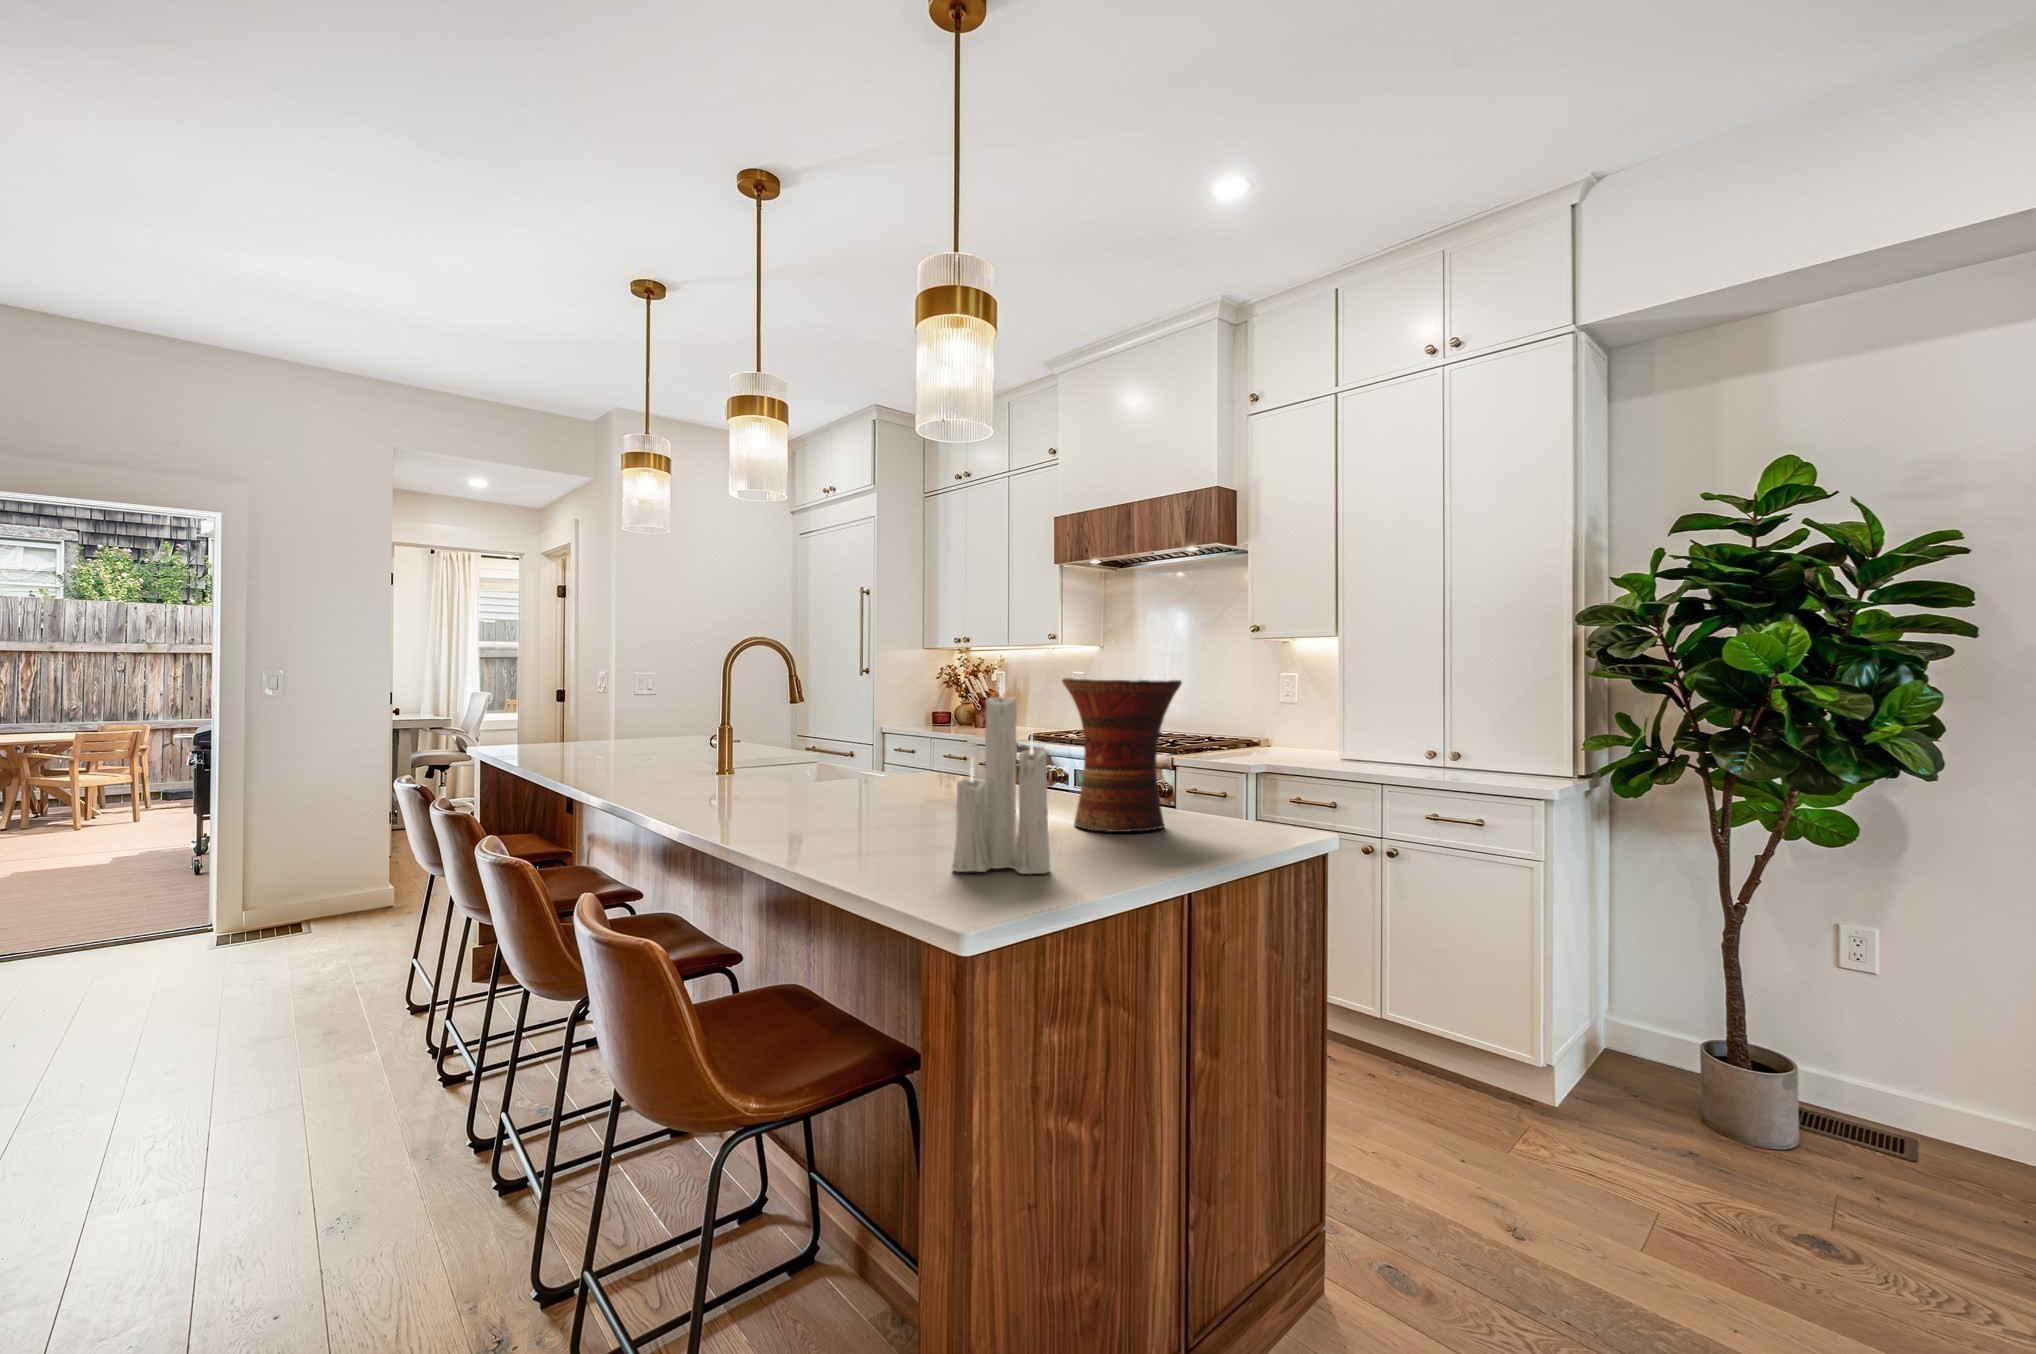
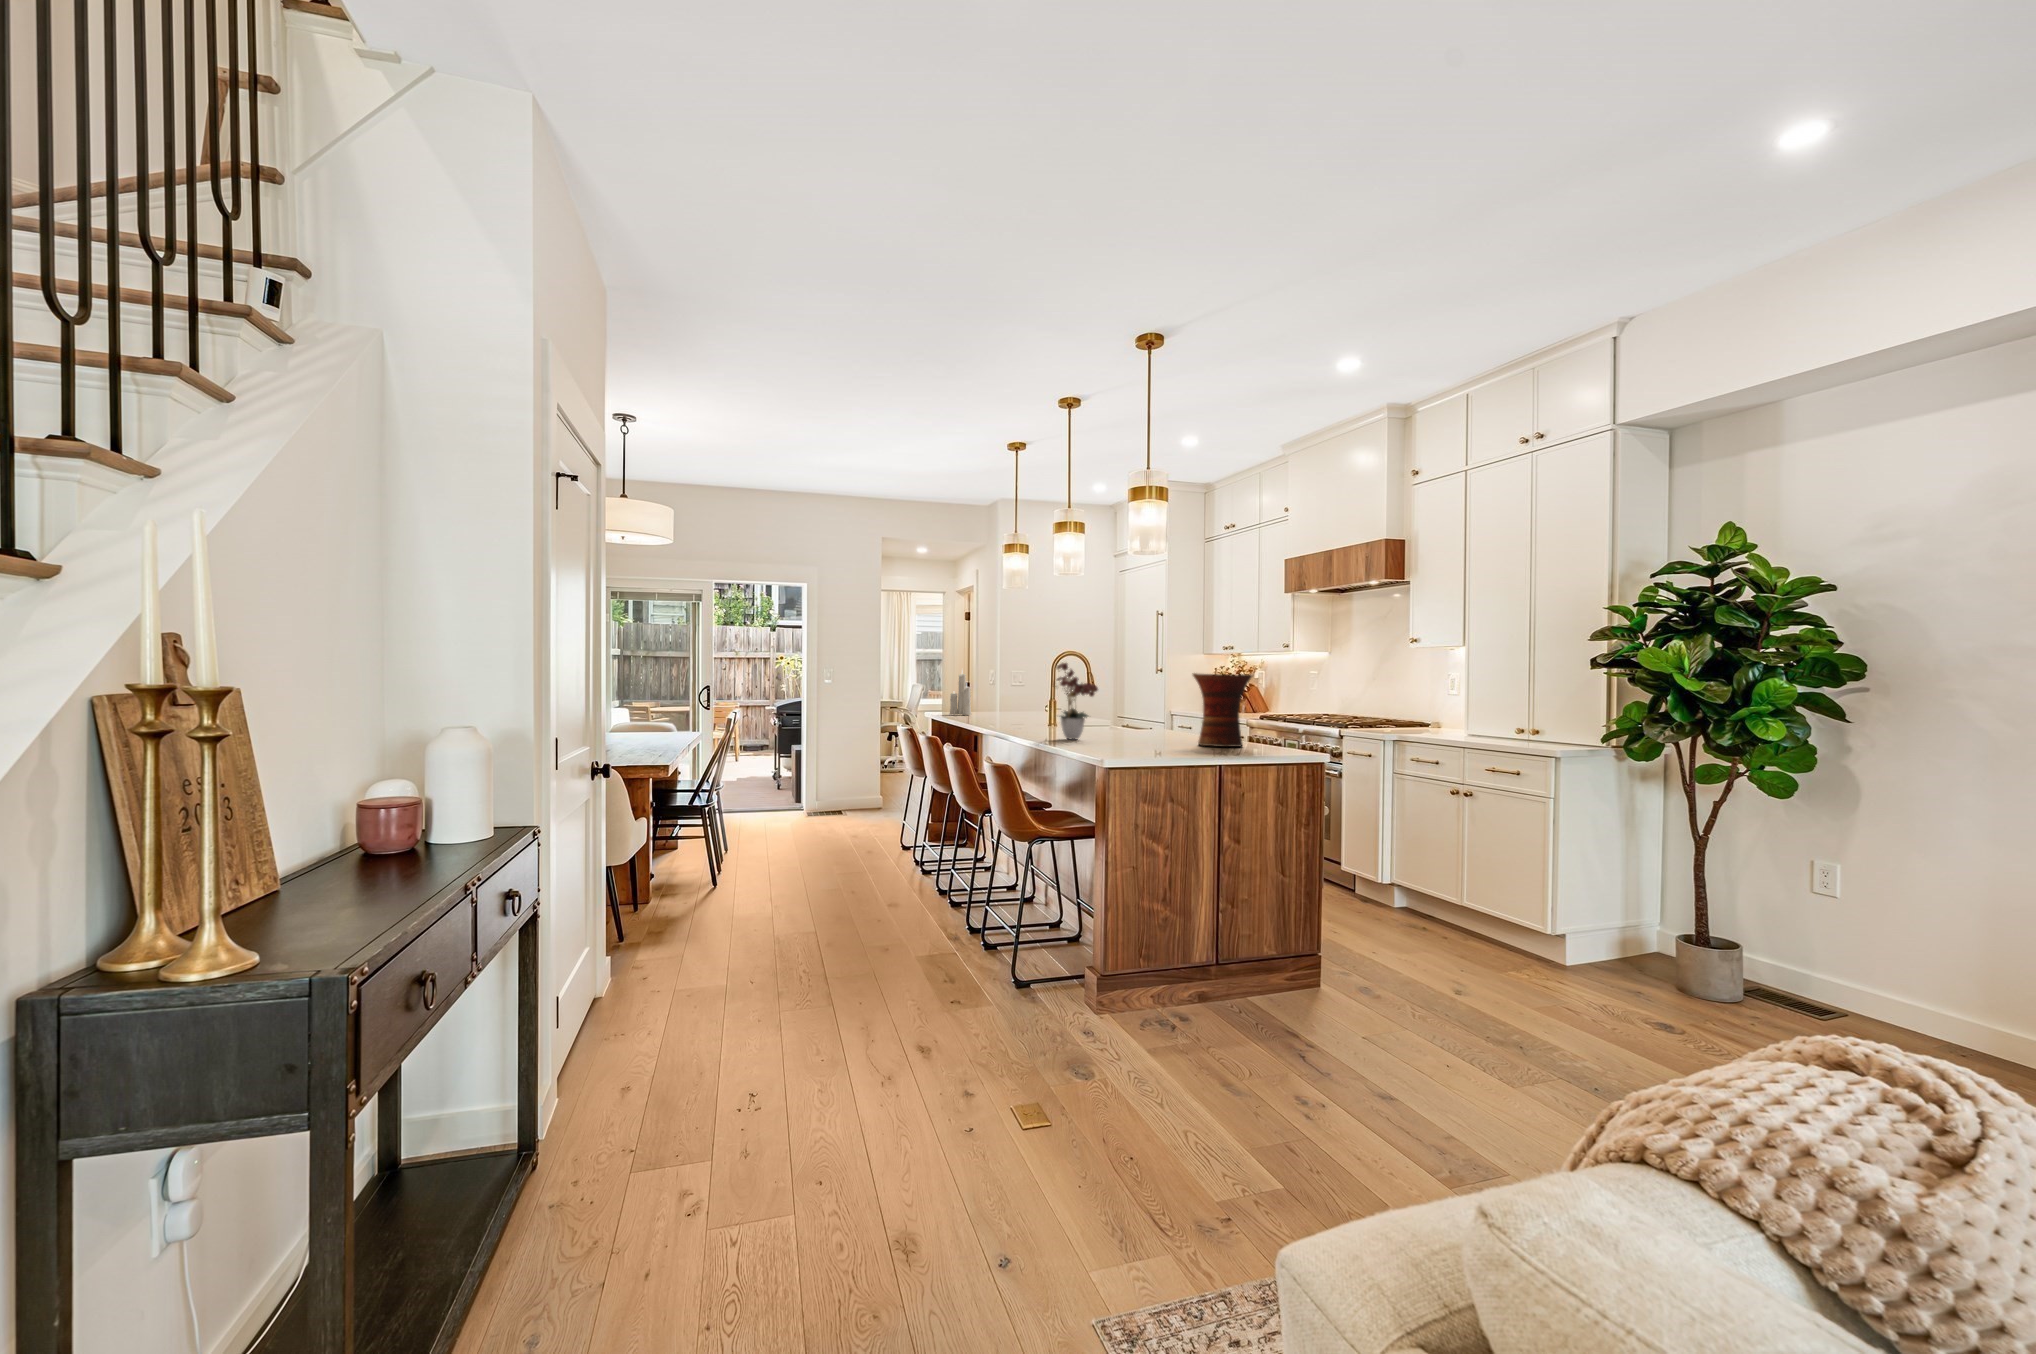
flower arrangement: none [750,648,865,828] -> present [1053,663,1098,739]
candle: present [952,678,1051,874] -> present [950,671,971,715]

